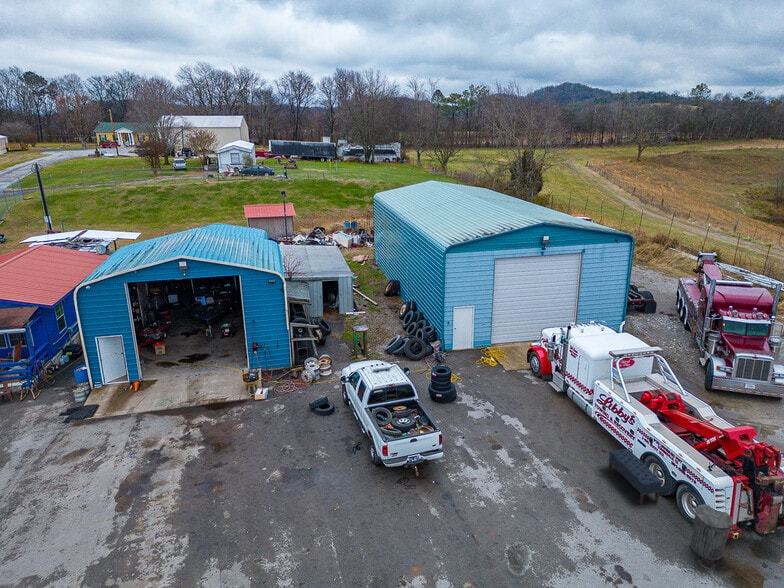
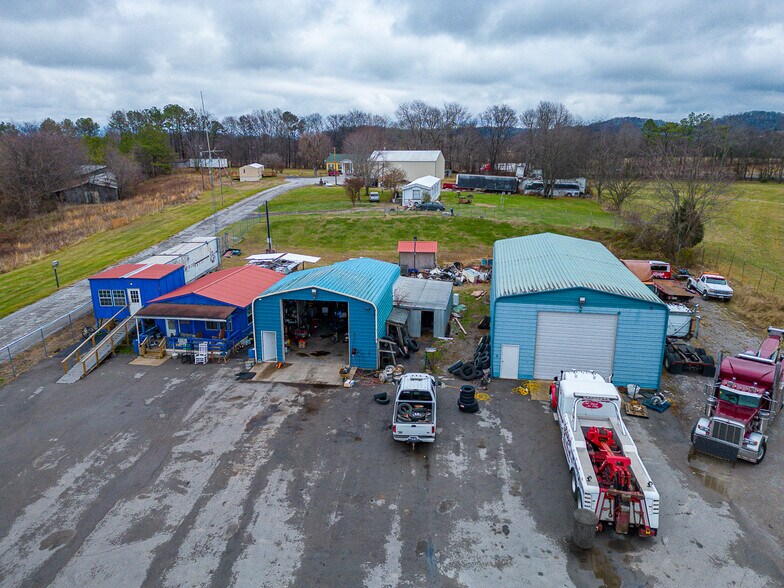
bench: present [608,449,663,505] -> present [693,436,739,468]

